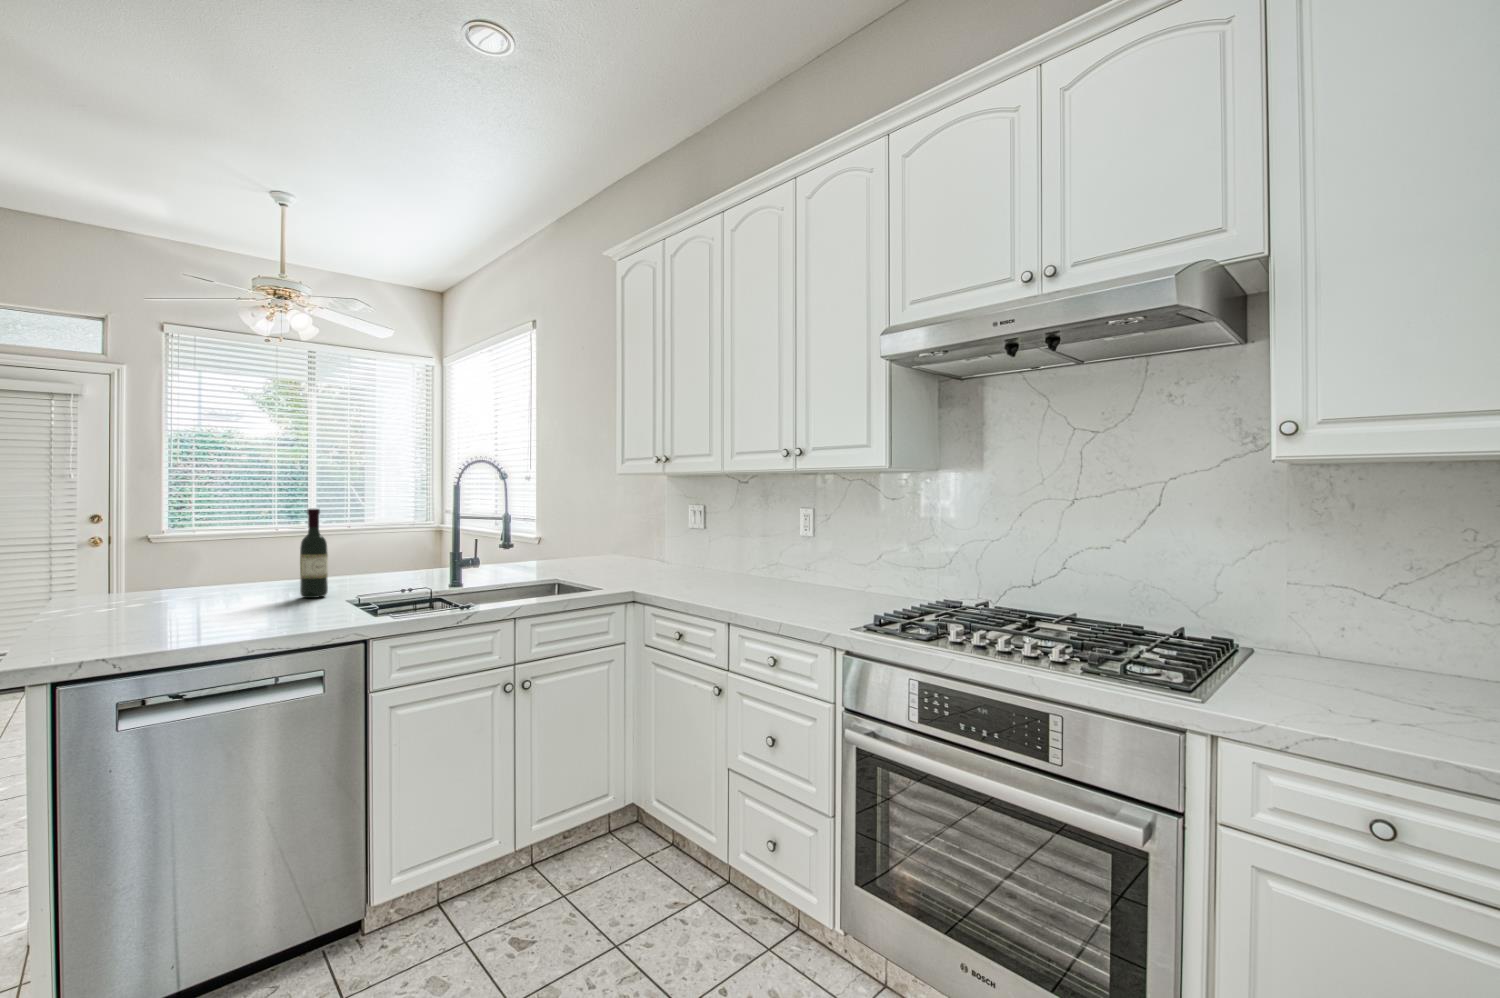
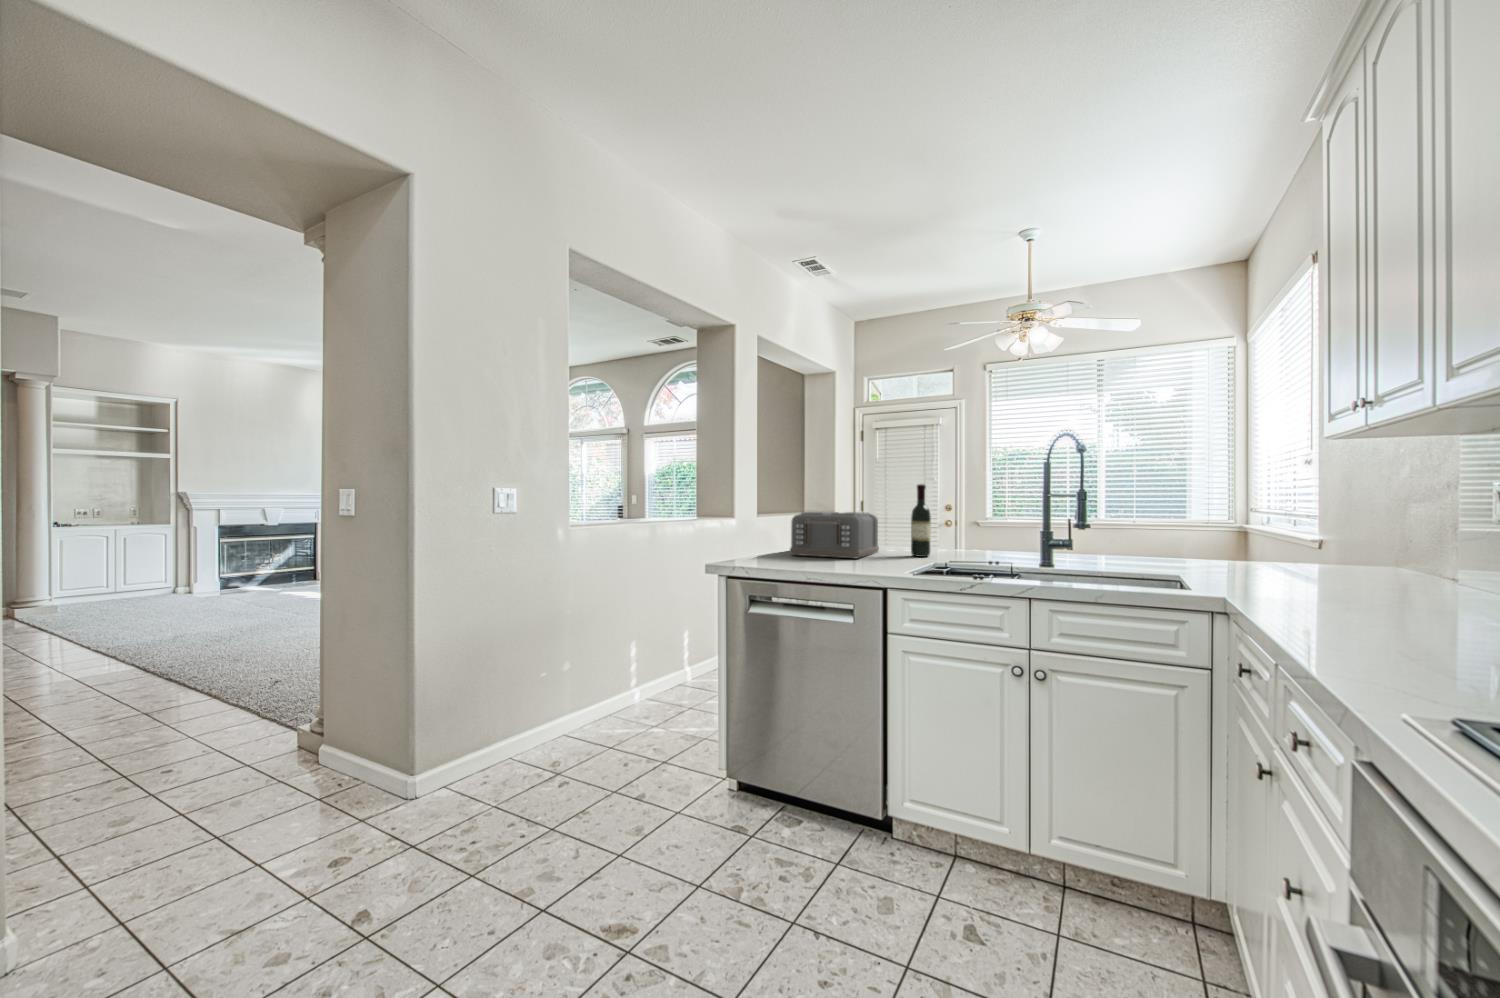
toaster: none [112,548,259,628] -> present [790,512,879,558]

